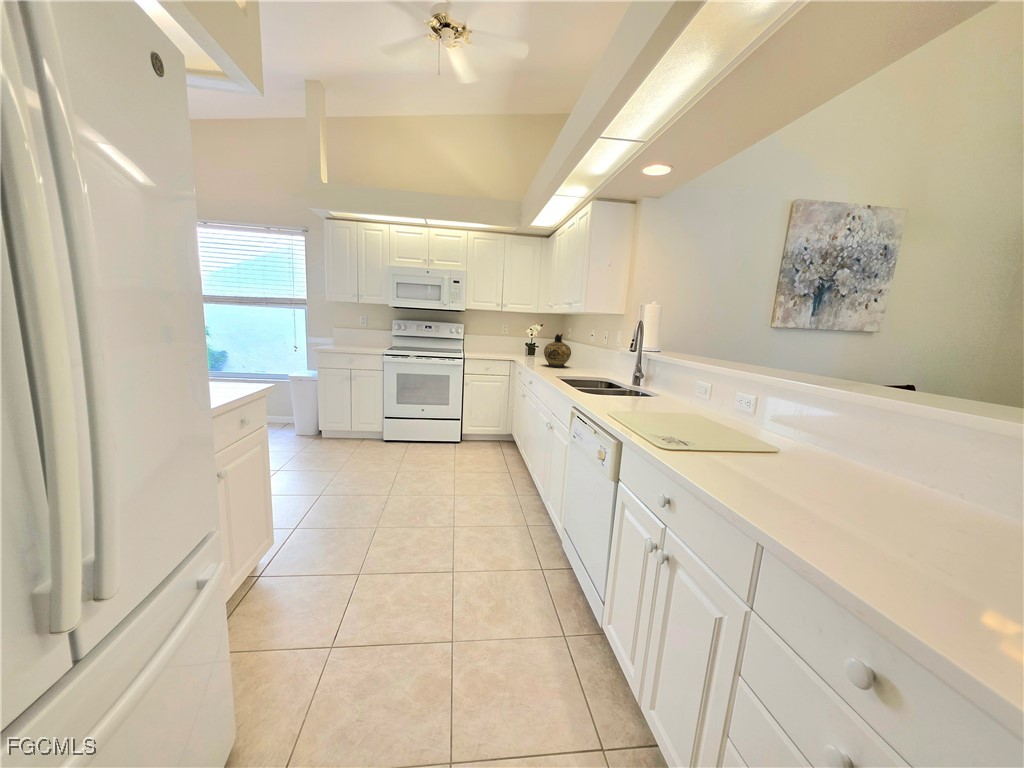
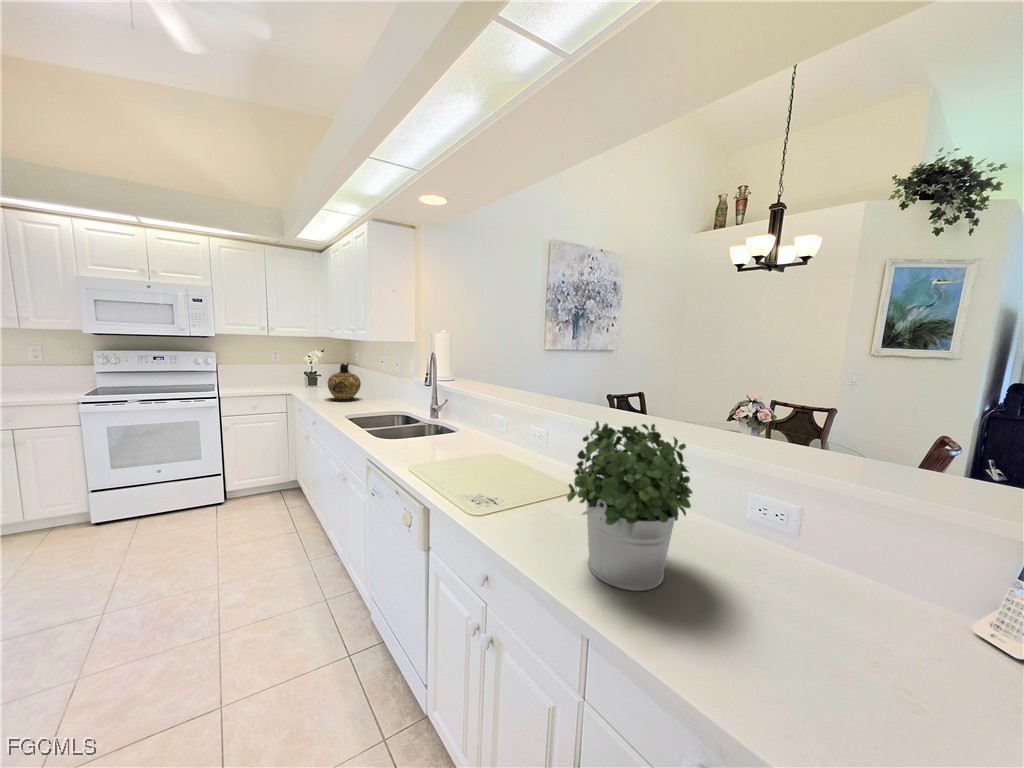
potted plant: none [774,362,940,536] -> present [567,421,693,591]

